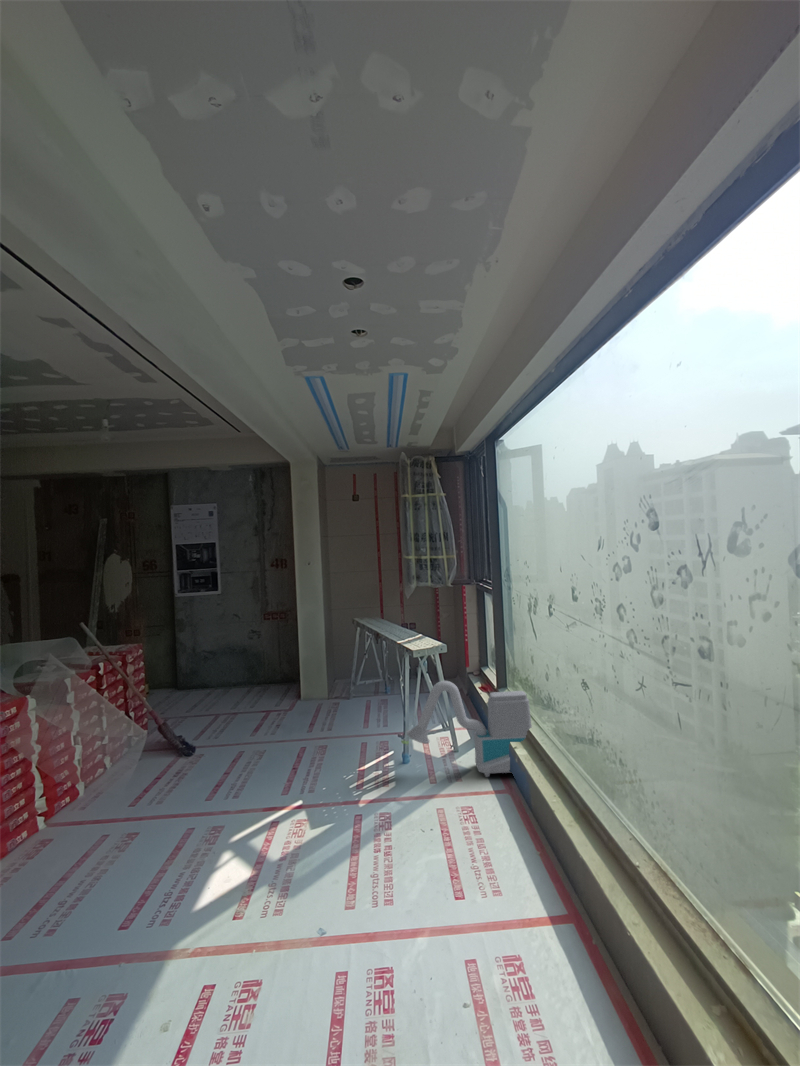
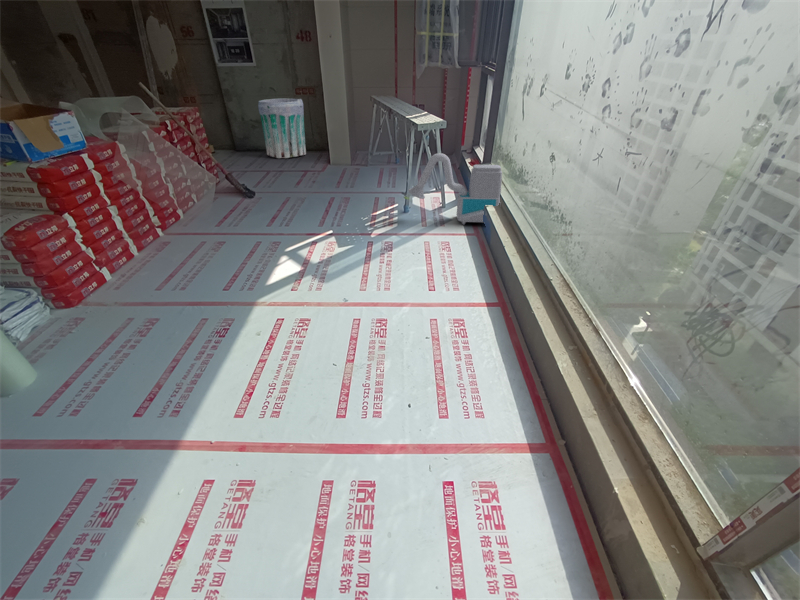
trash can: none [213,624,269,697] -> present [258,98,306,158]

